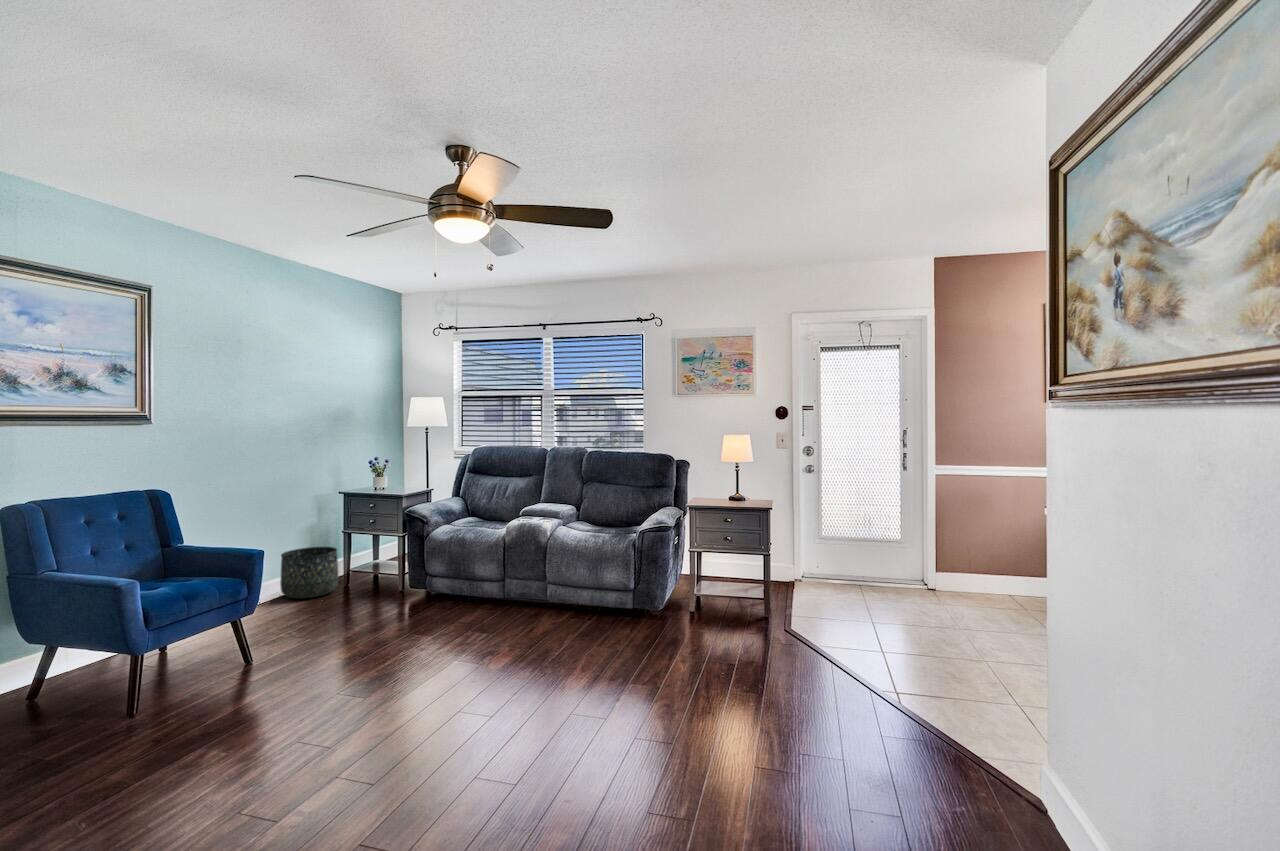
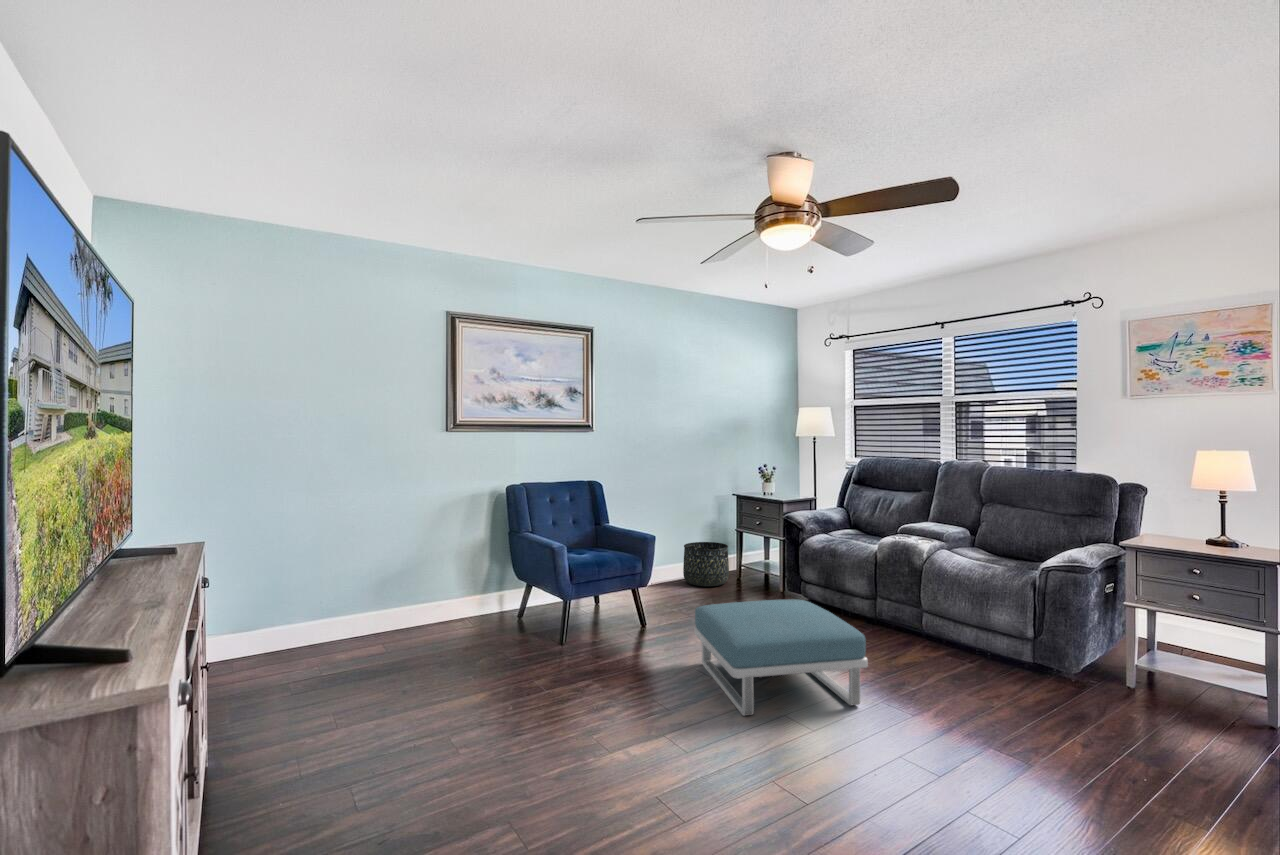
footstool: none [336,593,527,725] -> present [694,599,868,716]

